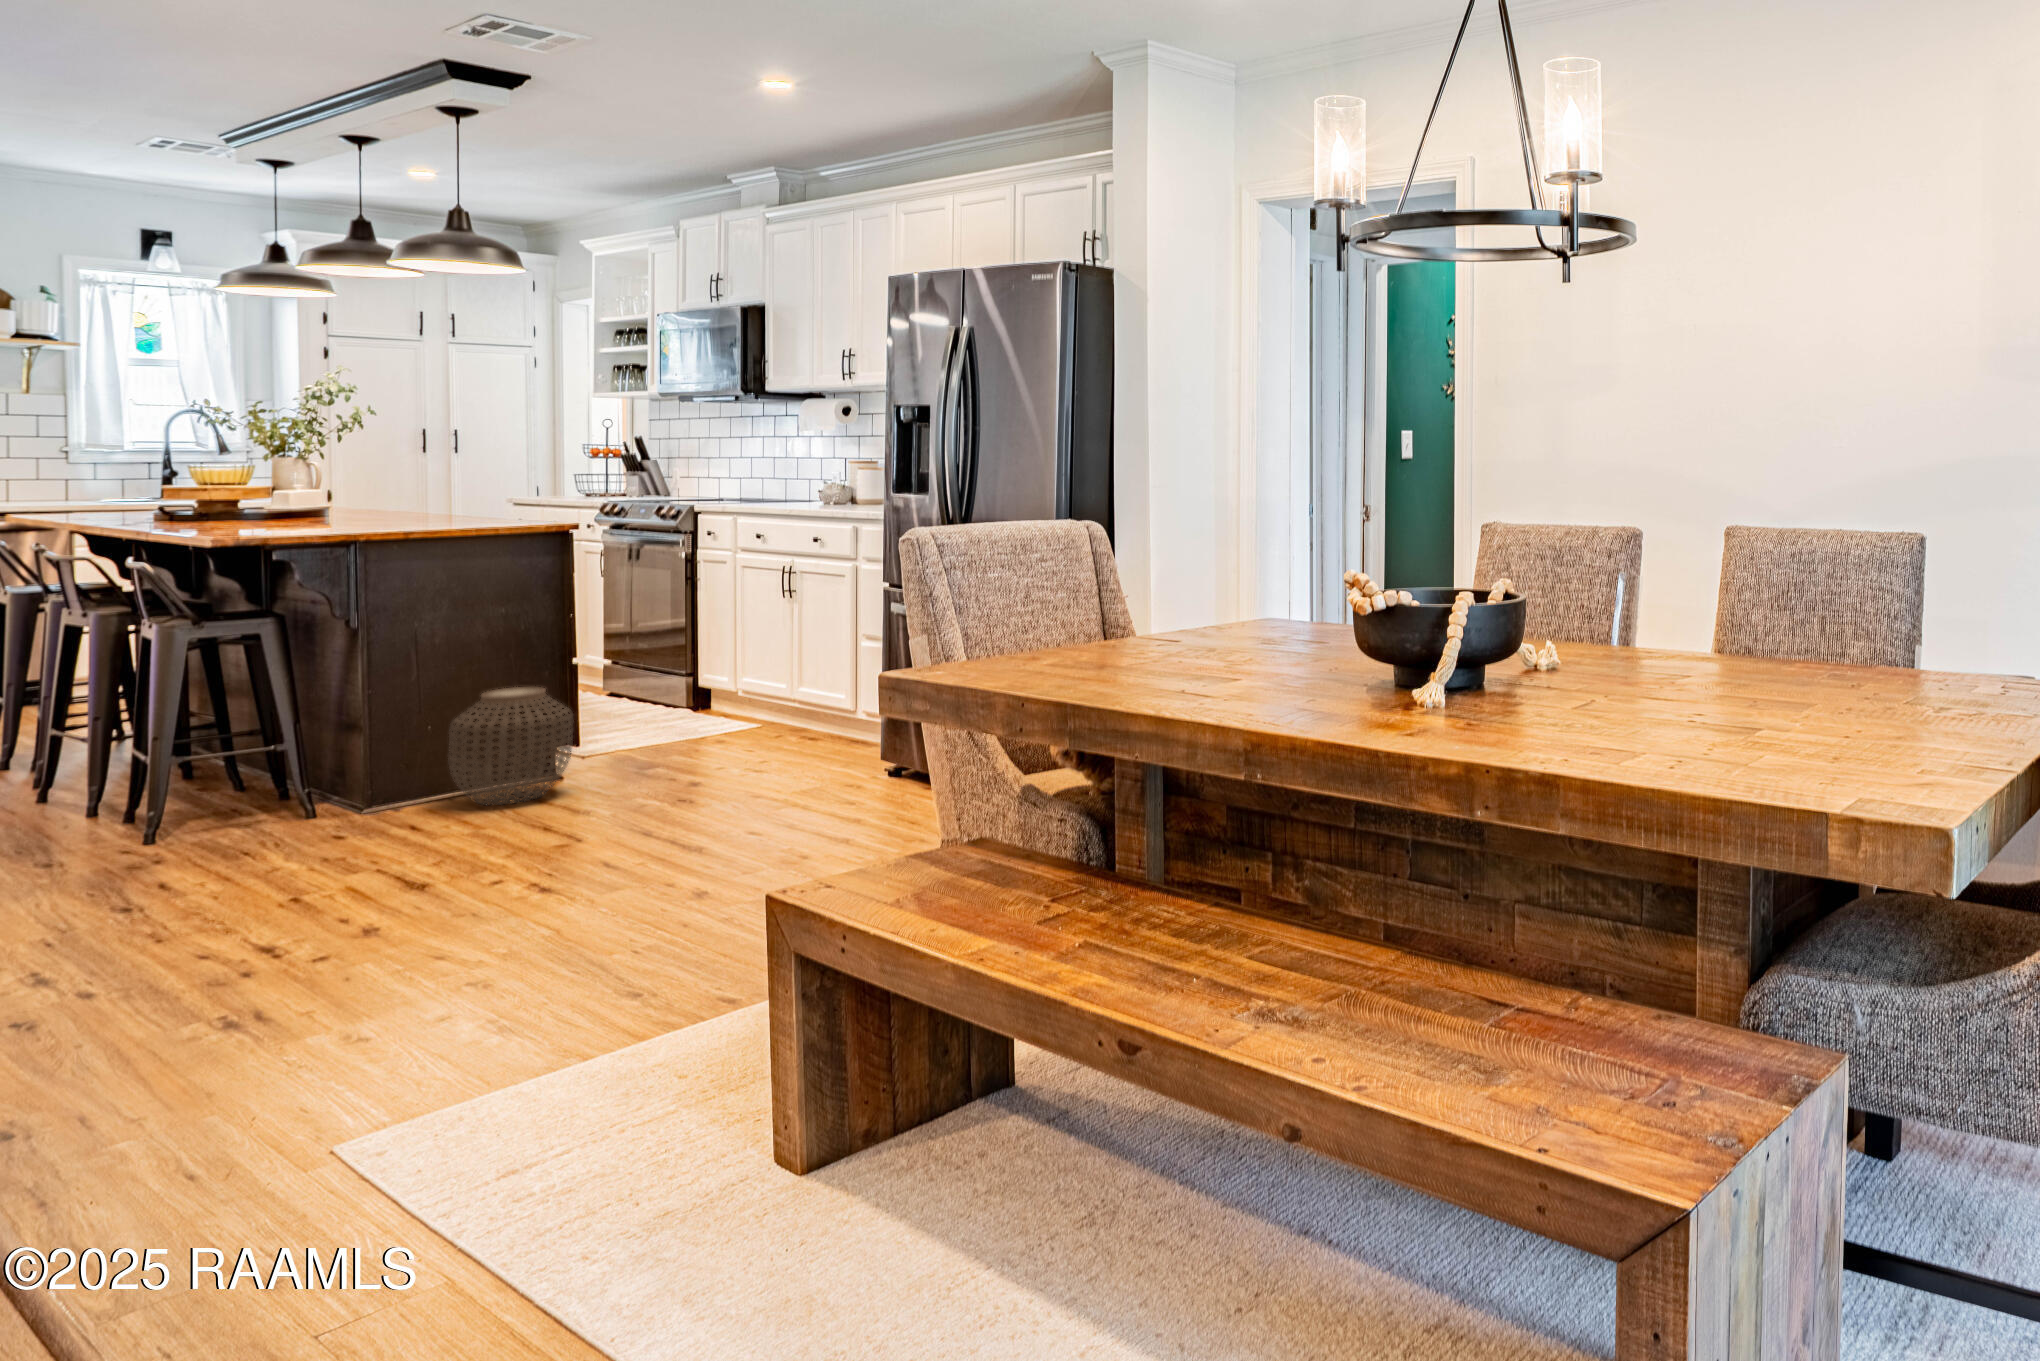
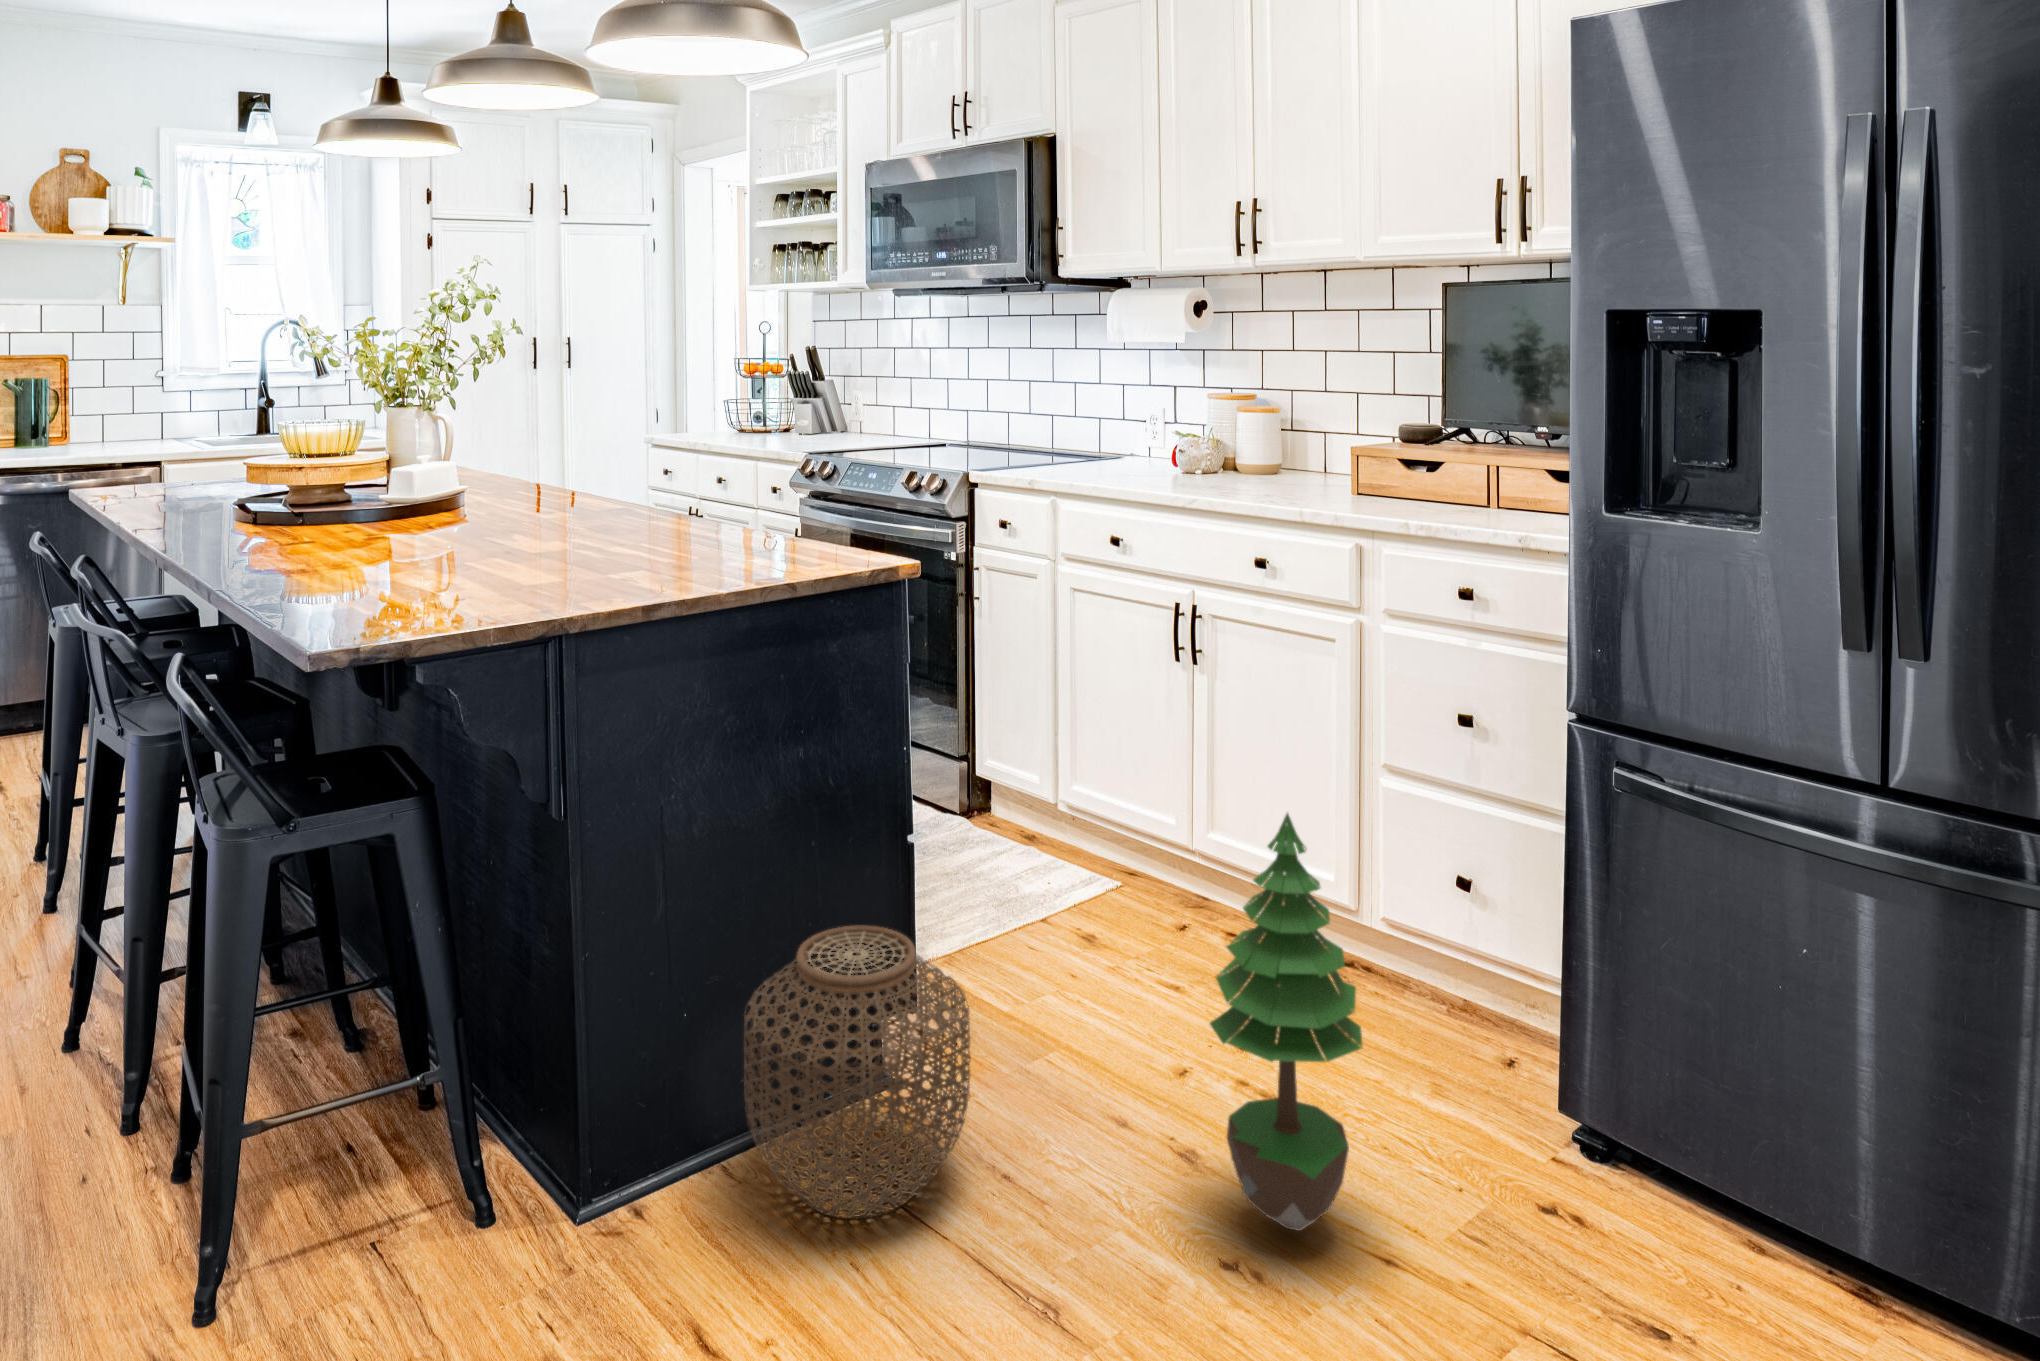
potted tree: none [679,614,751,794] -> present [1210,813,1363,1231]

